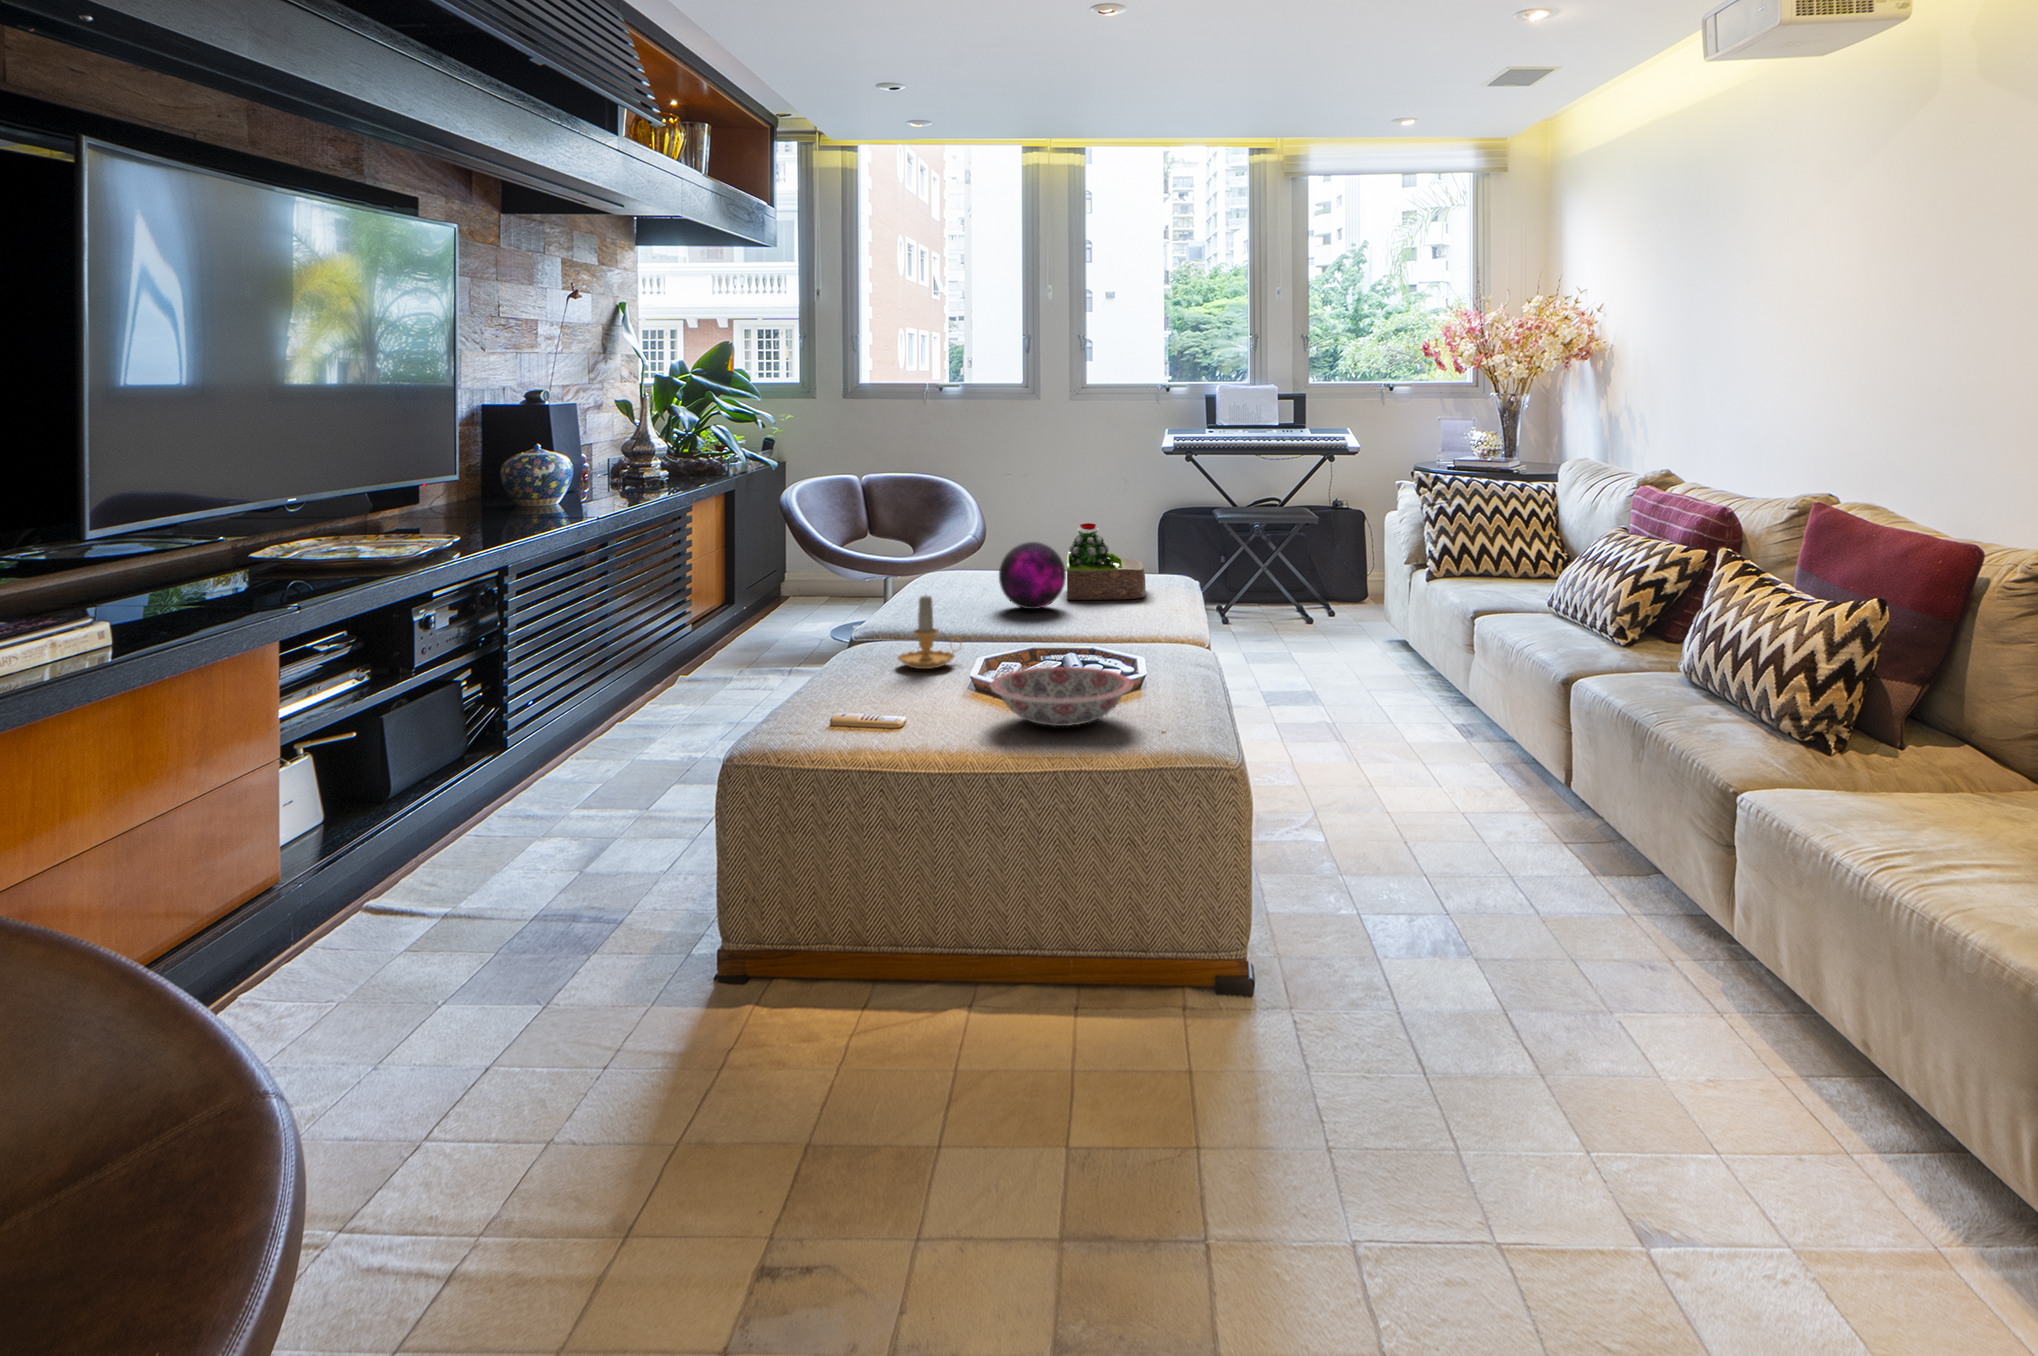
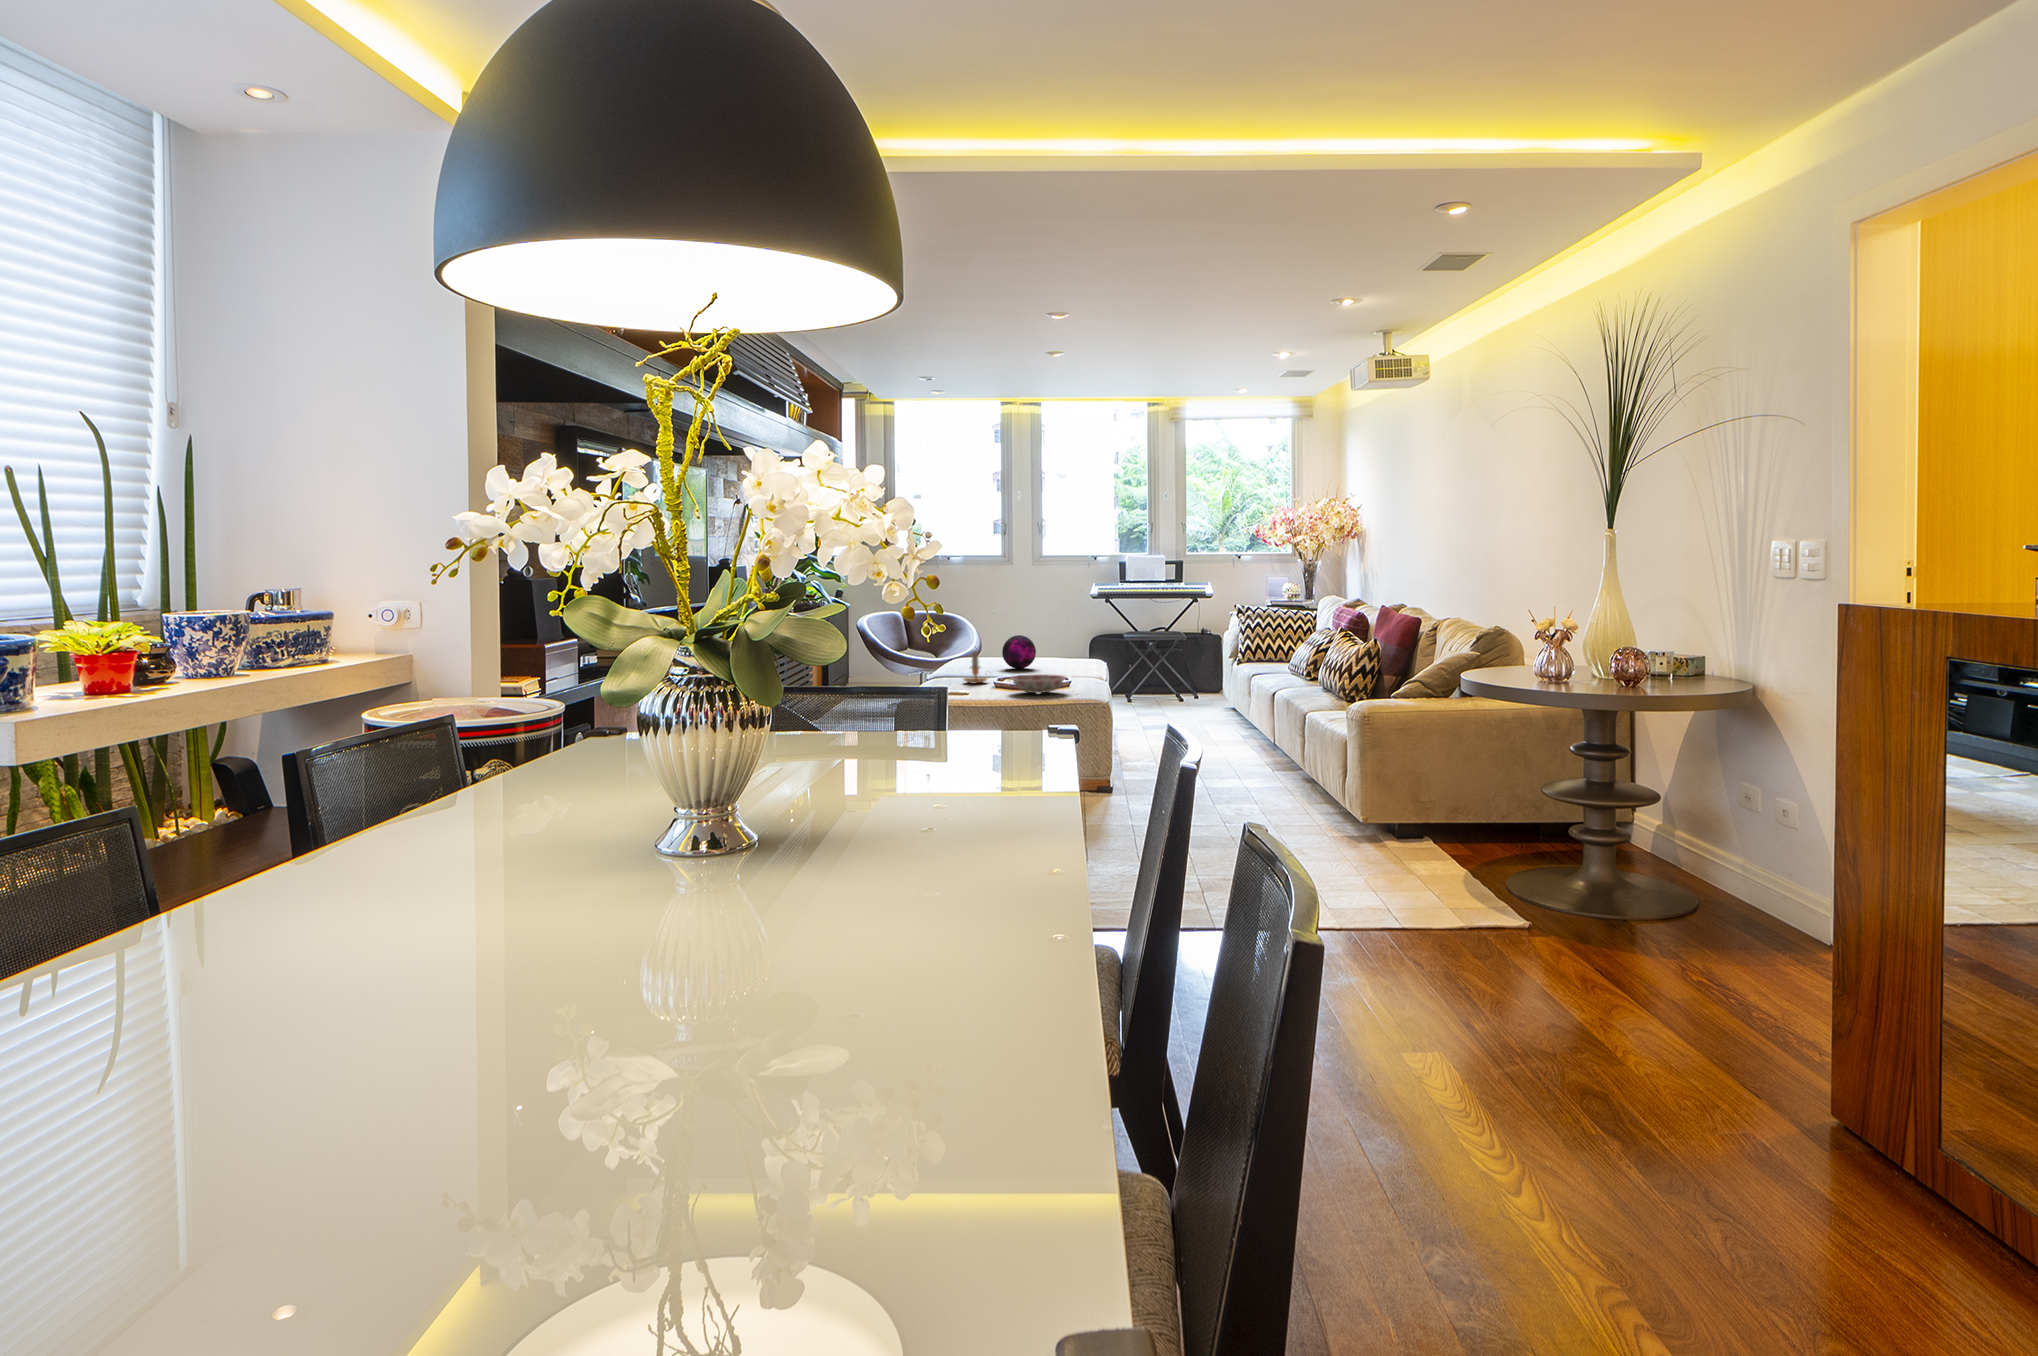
succulent plant: present [1067,523,1146,600] -> none [1036,628,1077,666]

